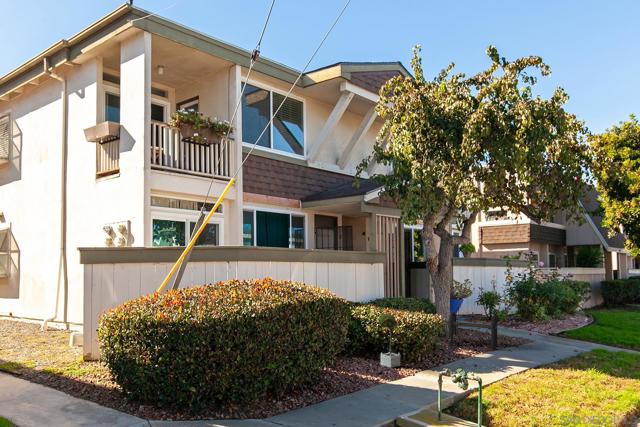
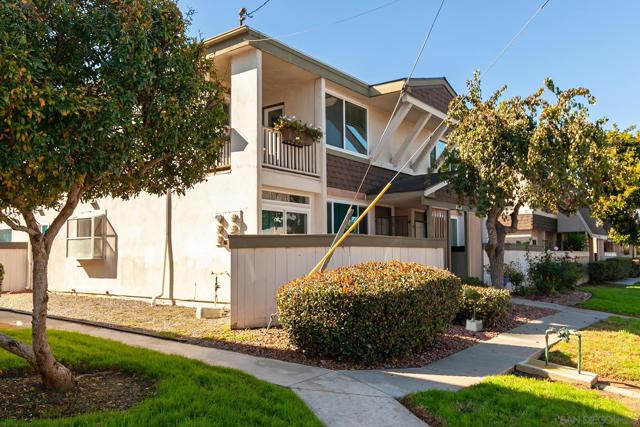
bench: present [449,312,497,350] -> none [504,287,544,319]

